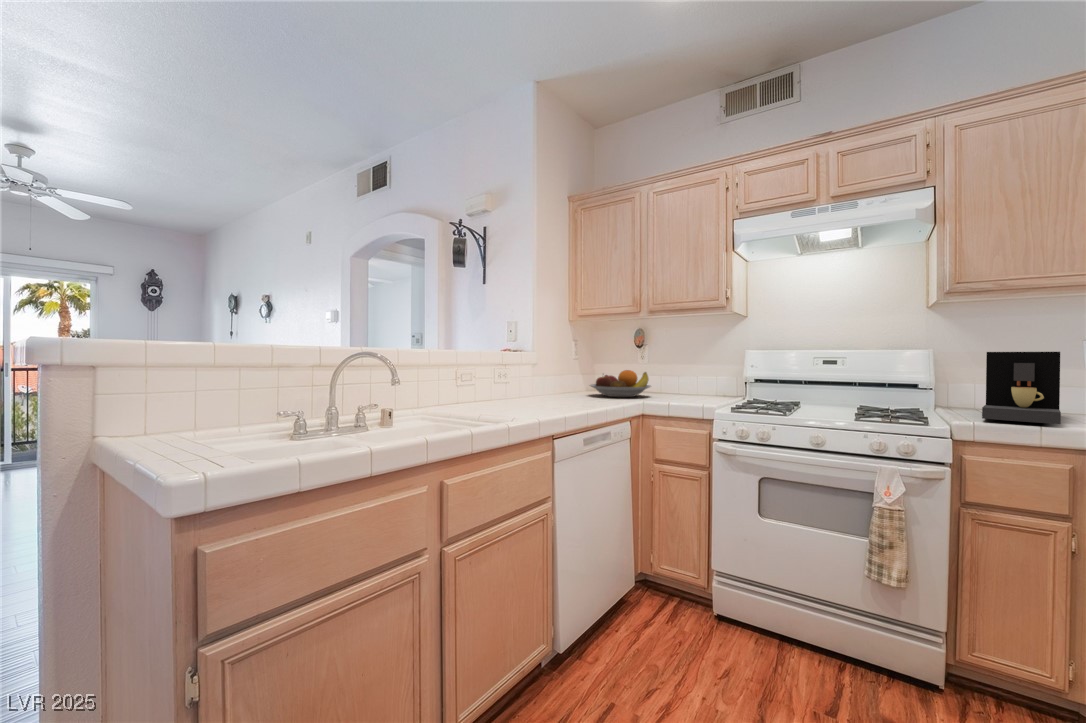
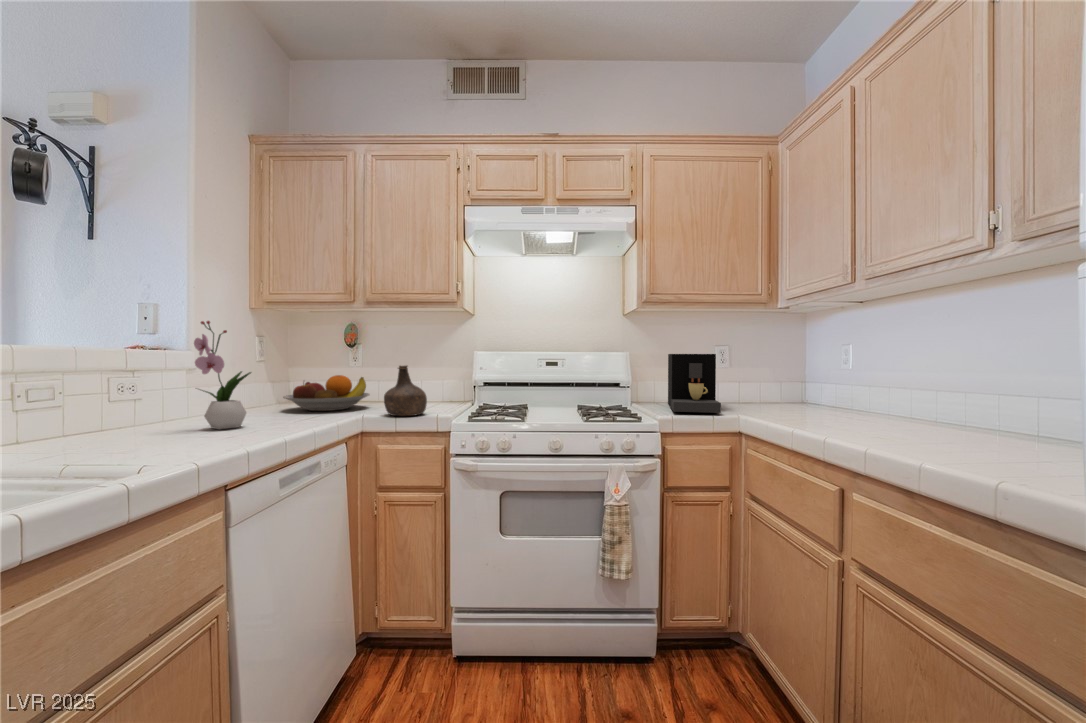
flower arrangement: none [538,331,570,403] -> present [194,321,251,429]
bottle: none [660,362,695,404] -> present [384,366,427,416]

